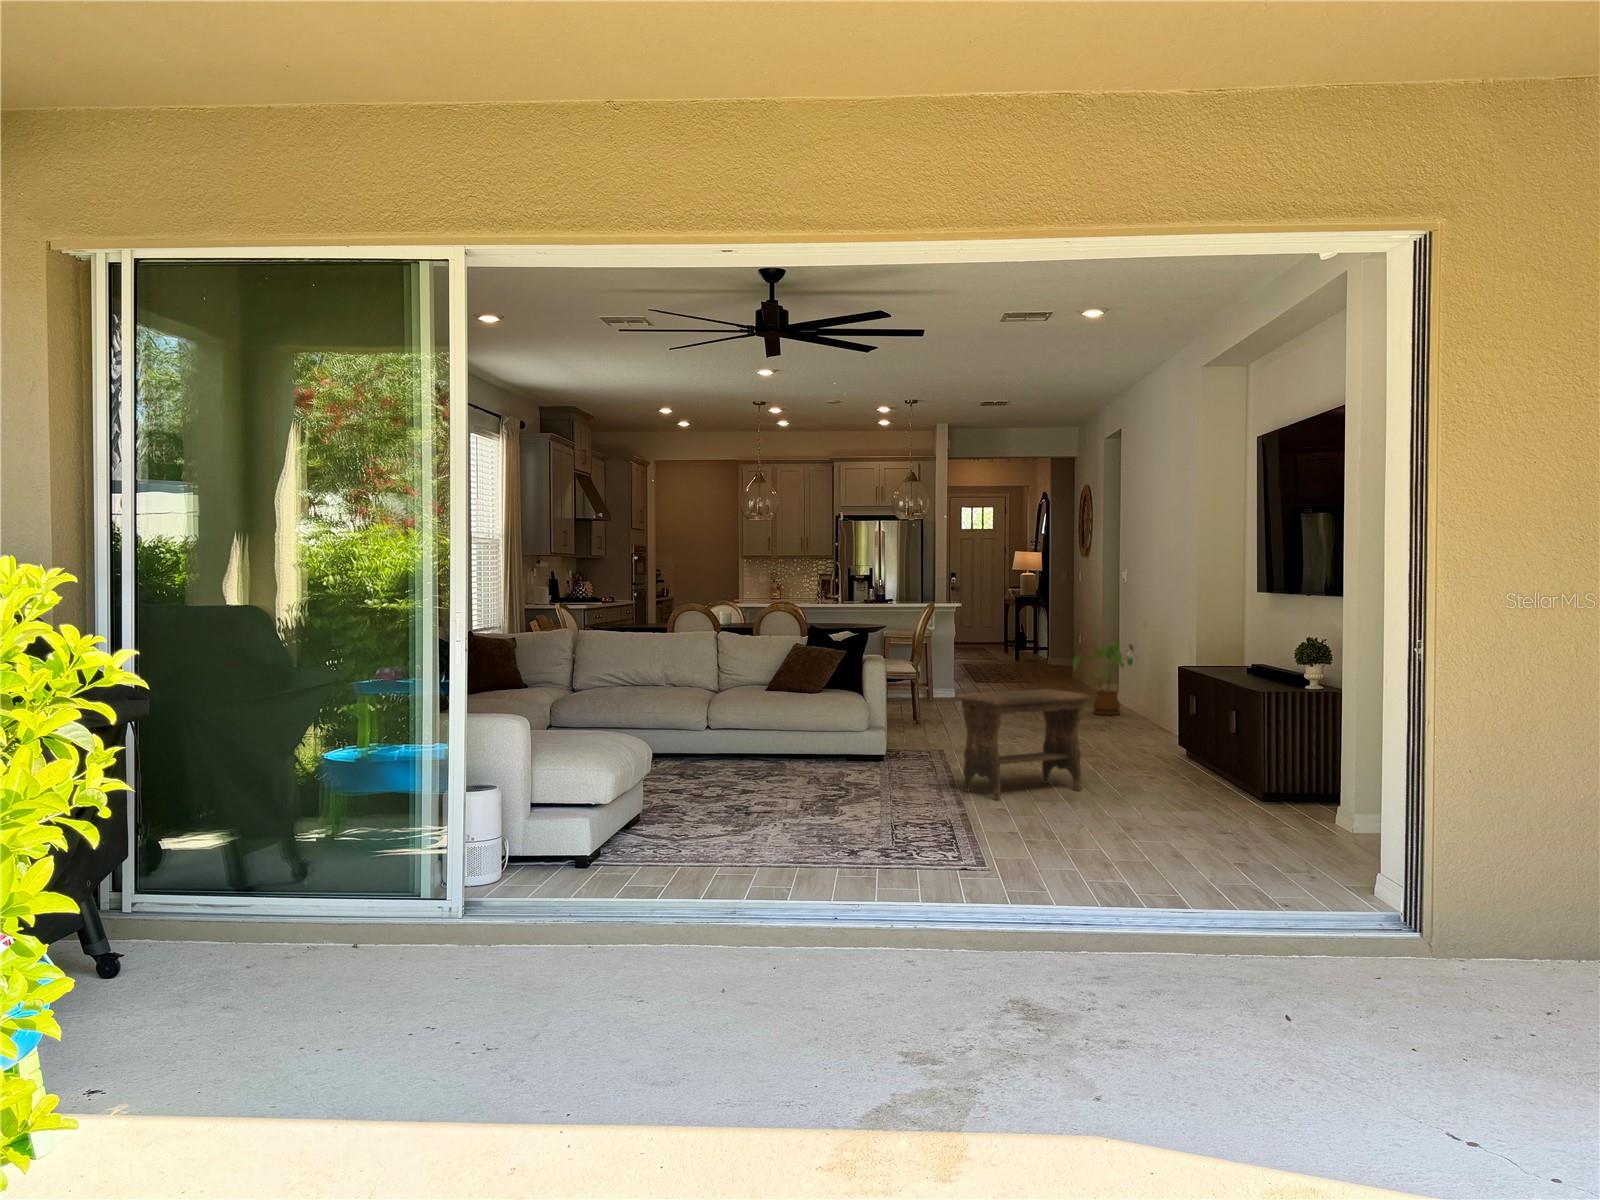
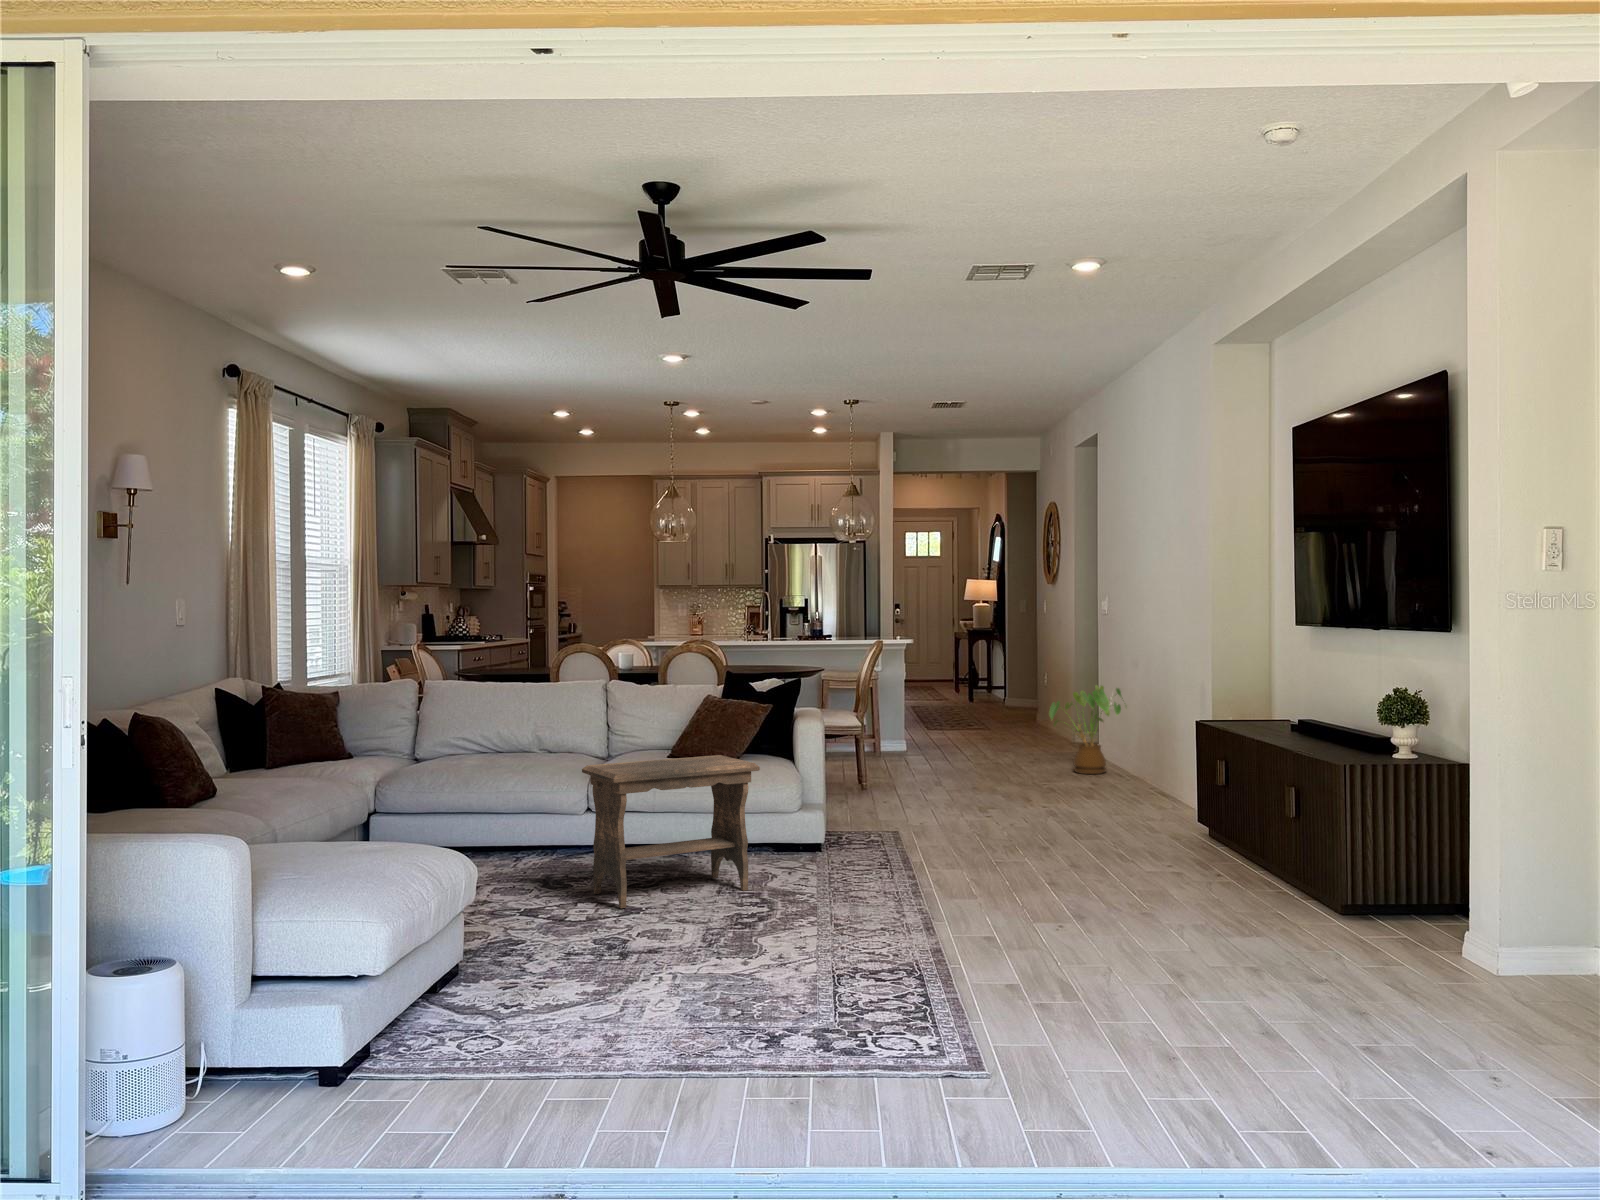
footstool: present [955,689,1090,800] -> present [582,755,760,908]

